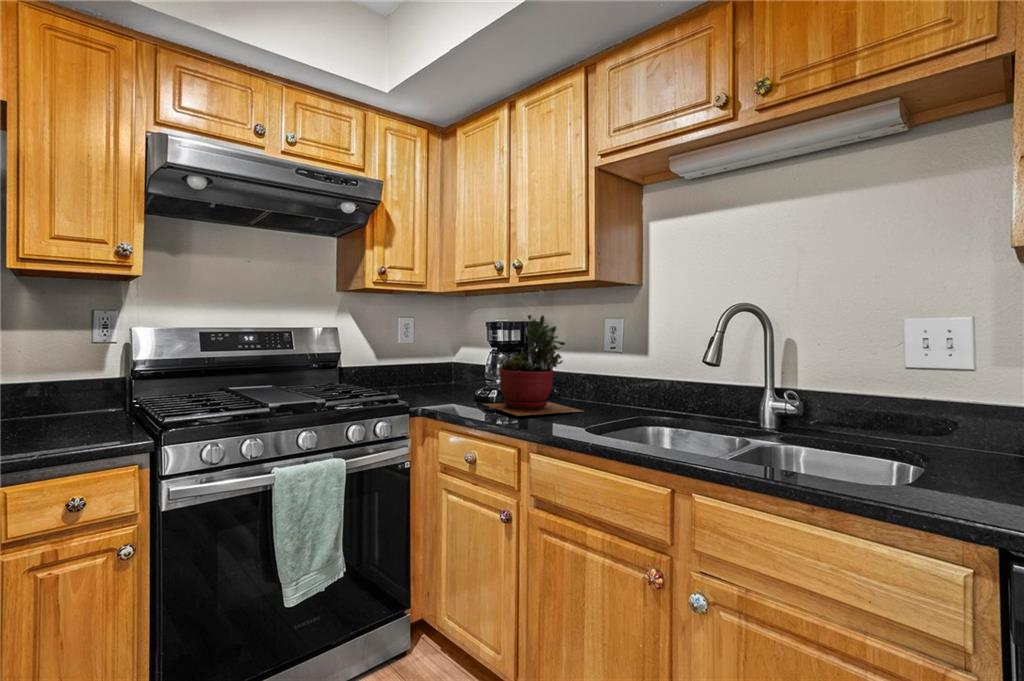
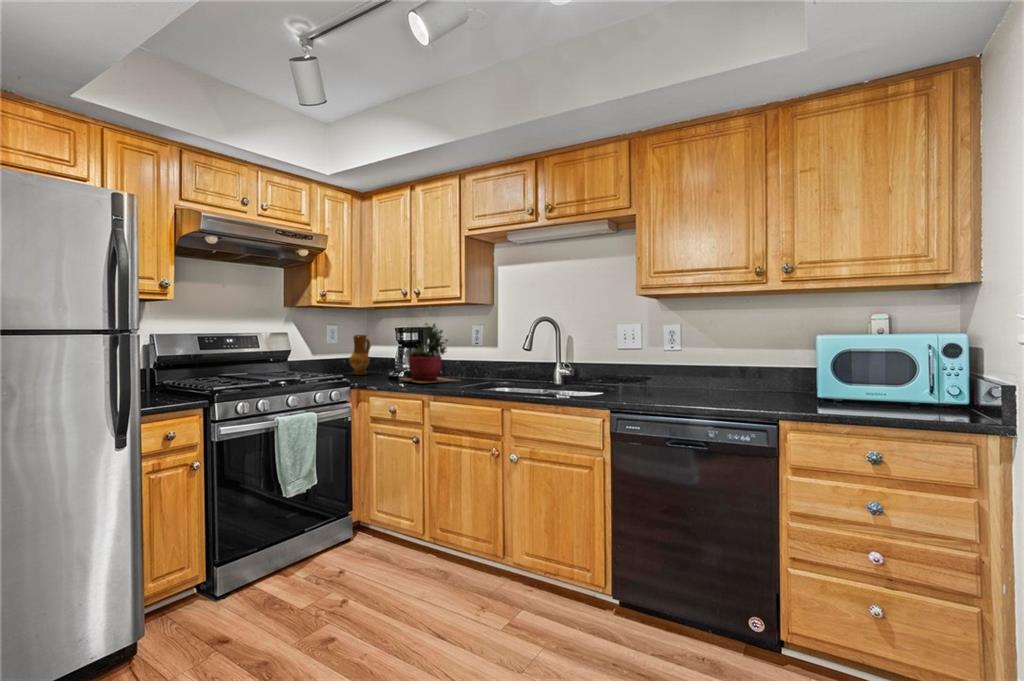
ceramic jug: none [426,333,455,390] -> present [350,335,370,375]

